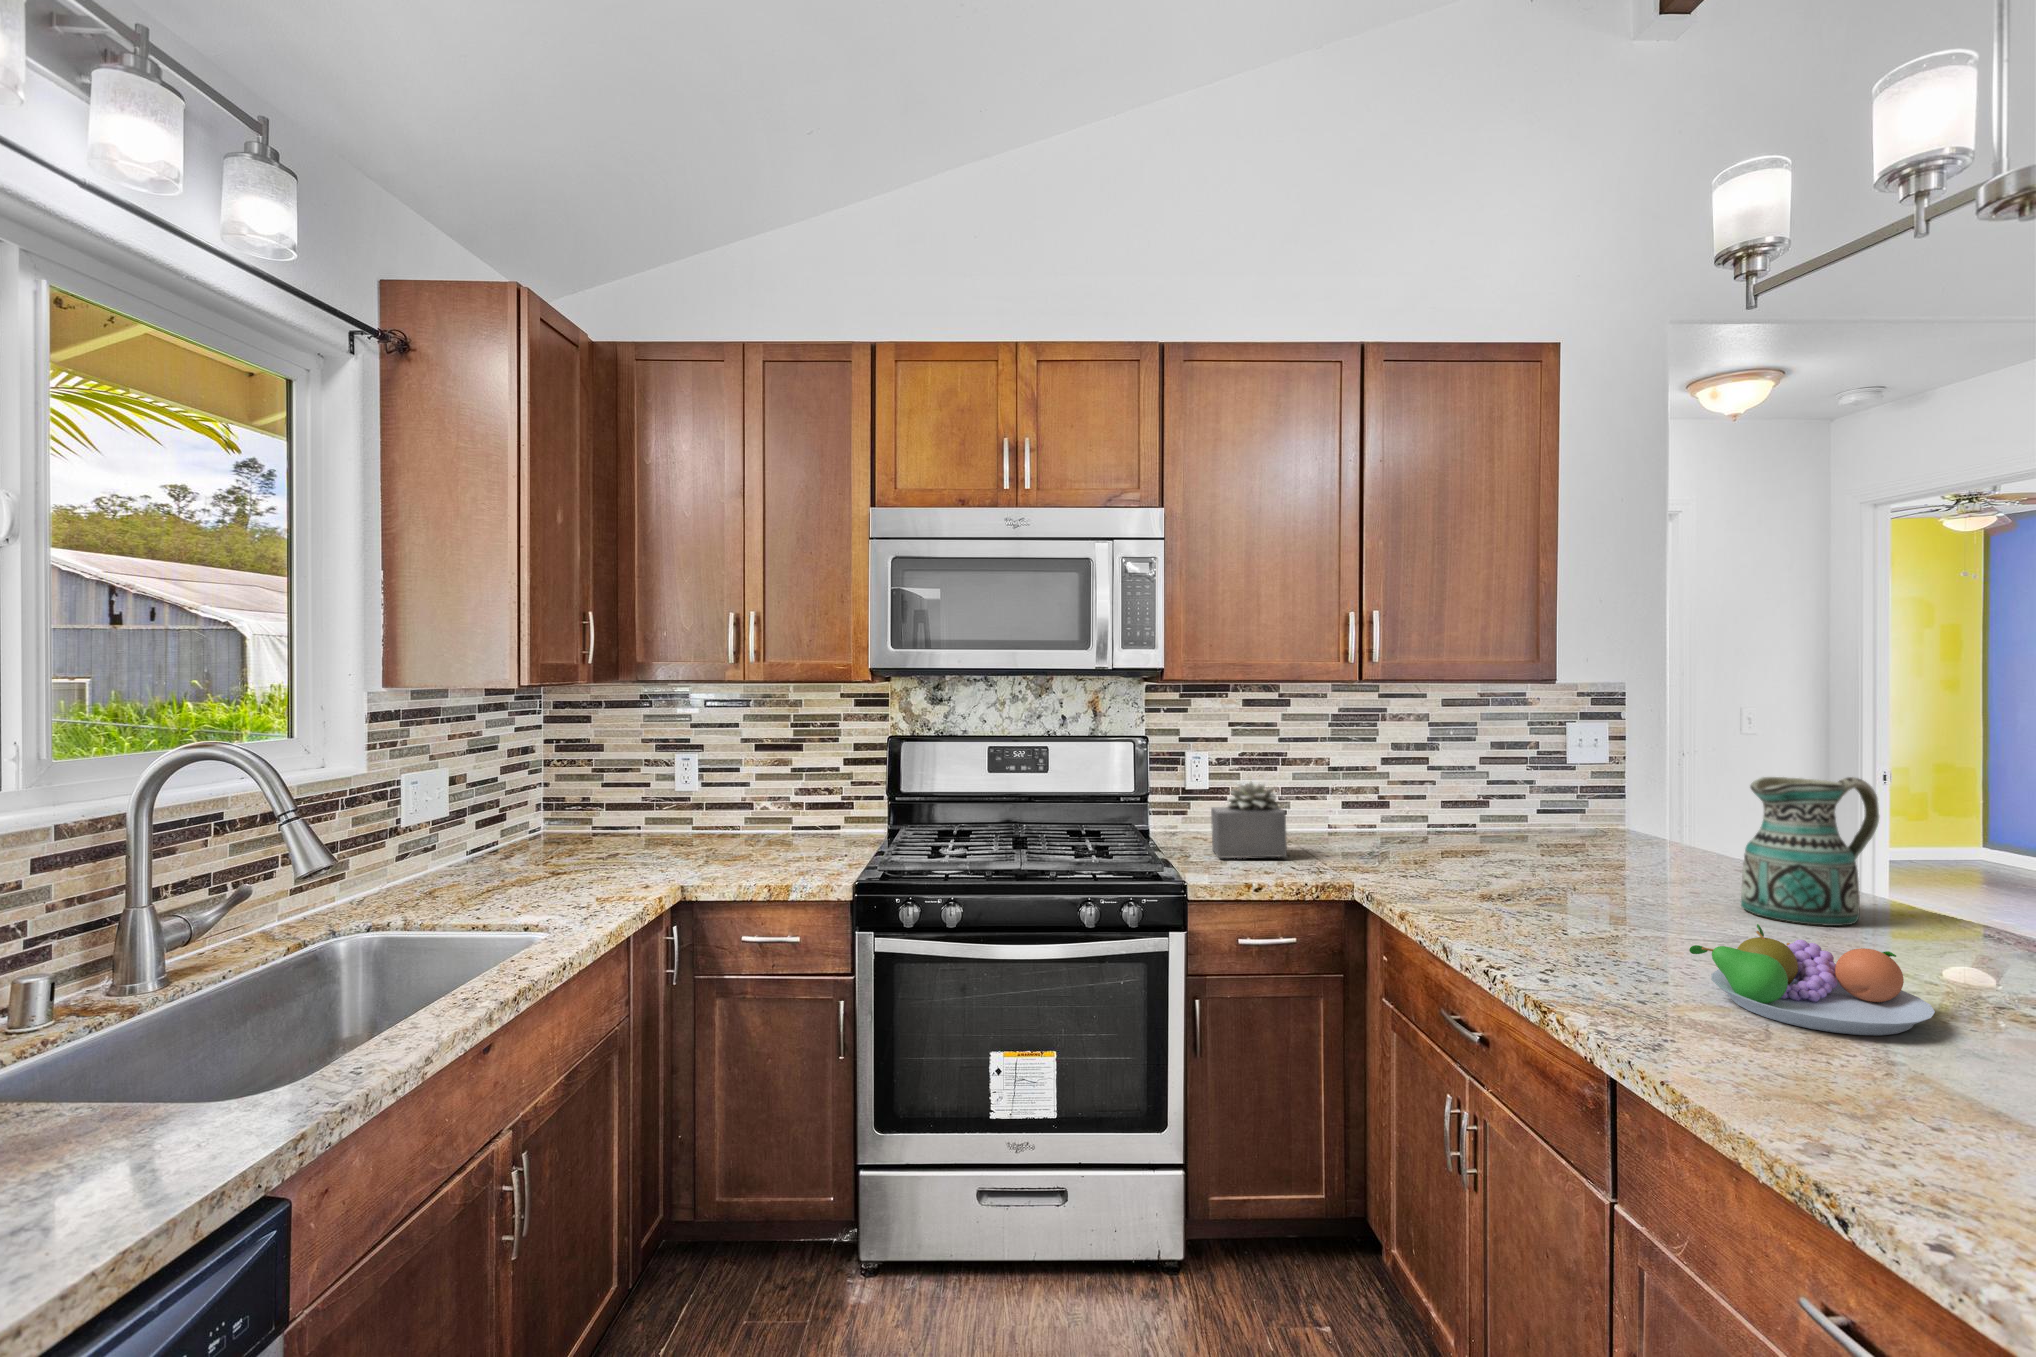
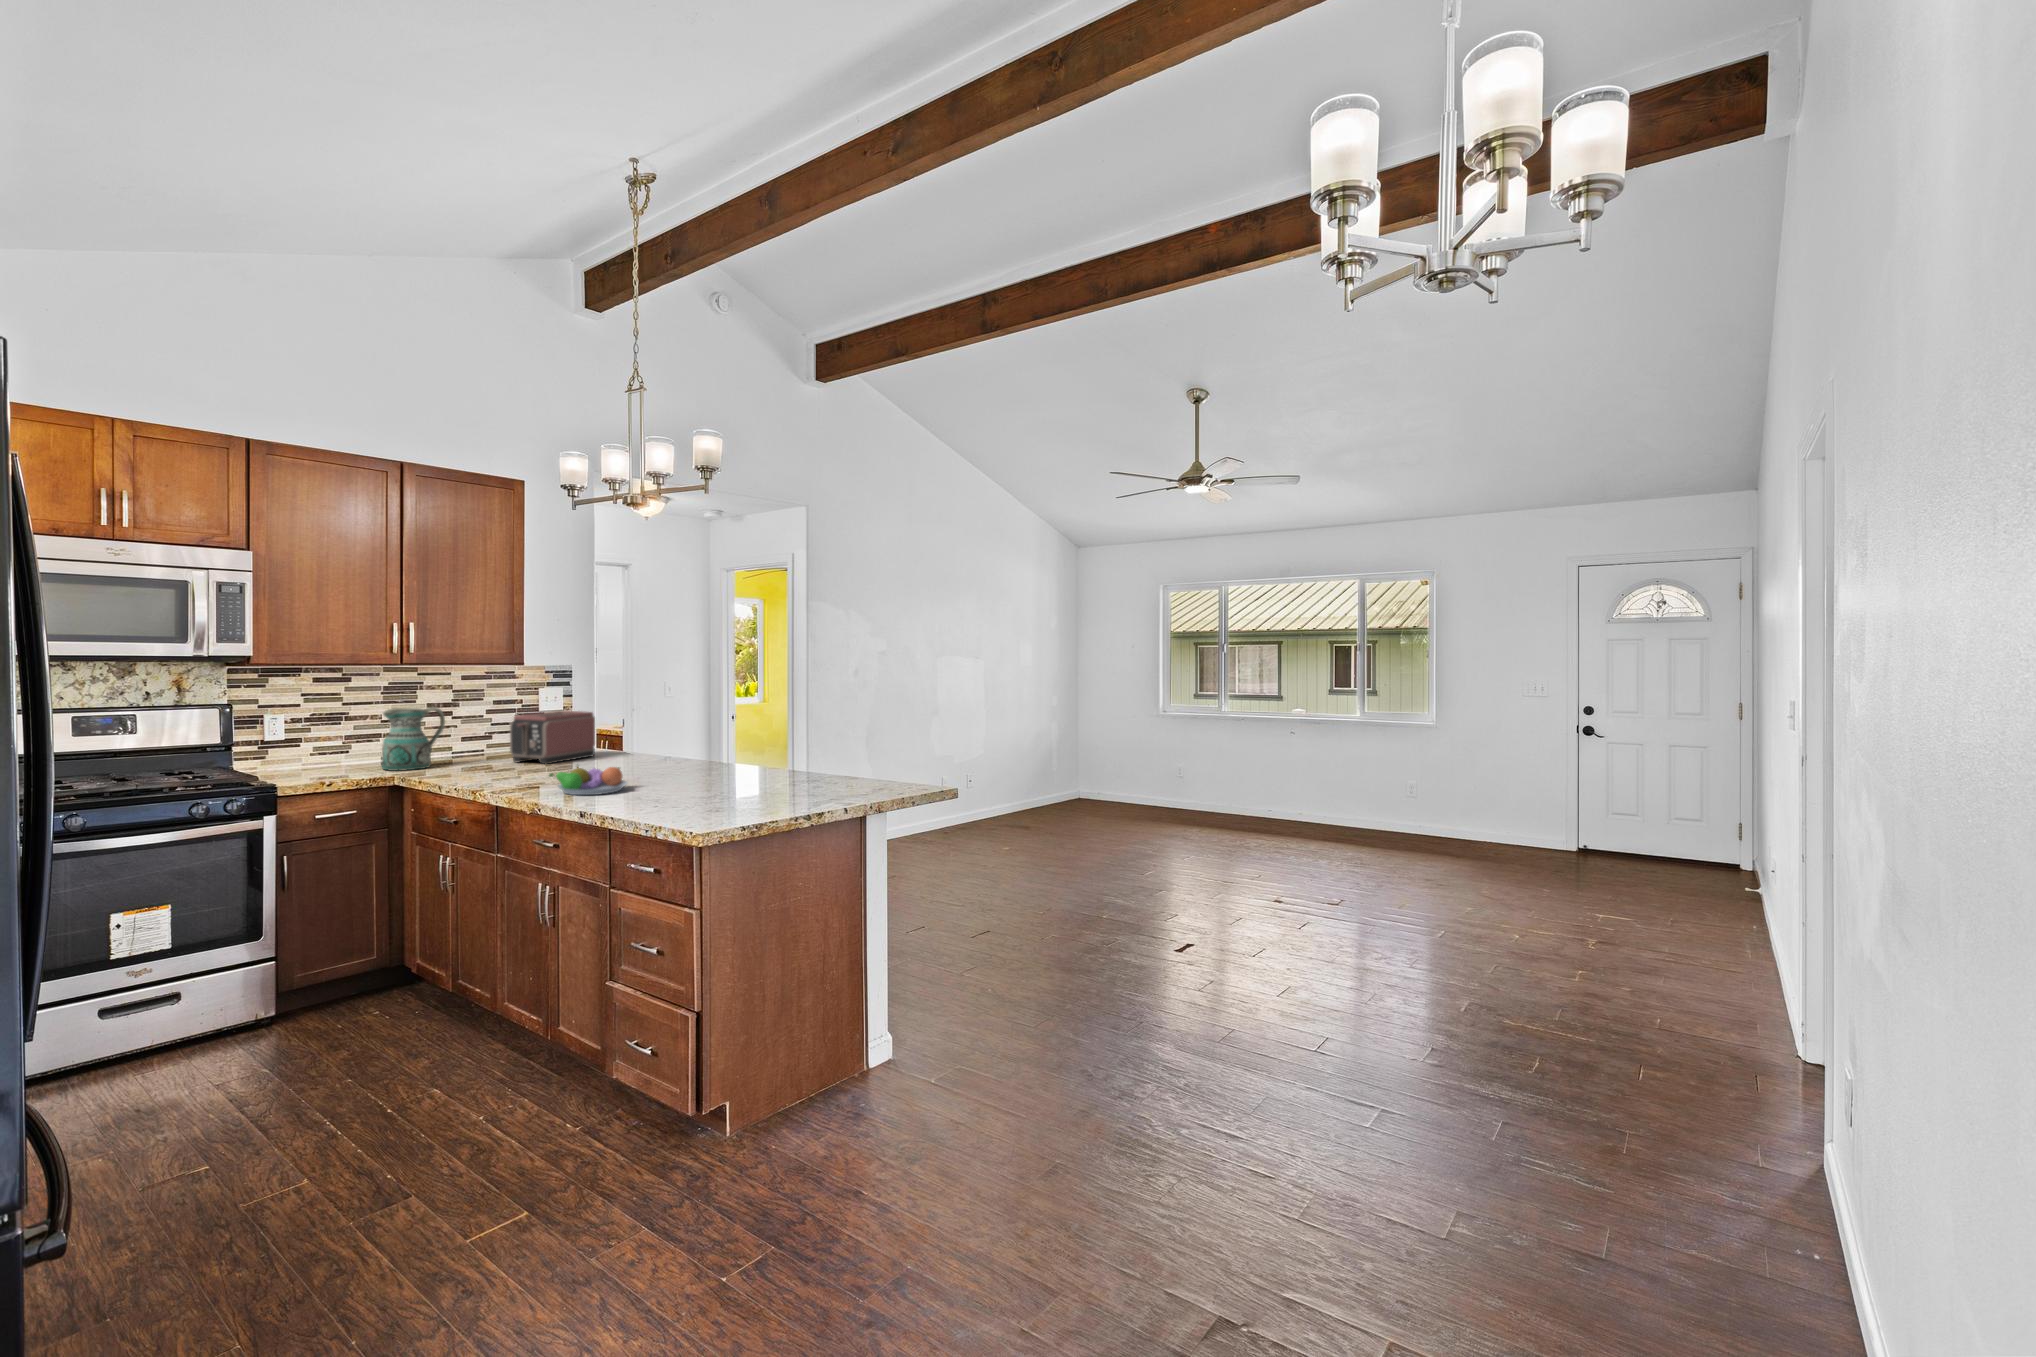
toaster: none [1534,767,1700,875] -> present [510,711,595,764]
ceramic pitcher: present [1741,777,1879,926] -> present [381,707,445,771]
succulent plant: present [1211,781,1287,858] -> none [292,729,353,779]

